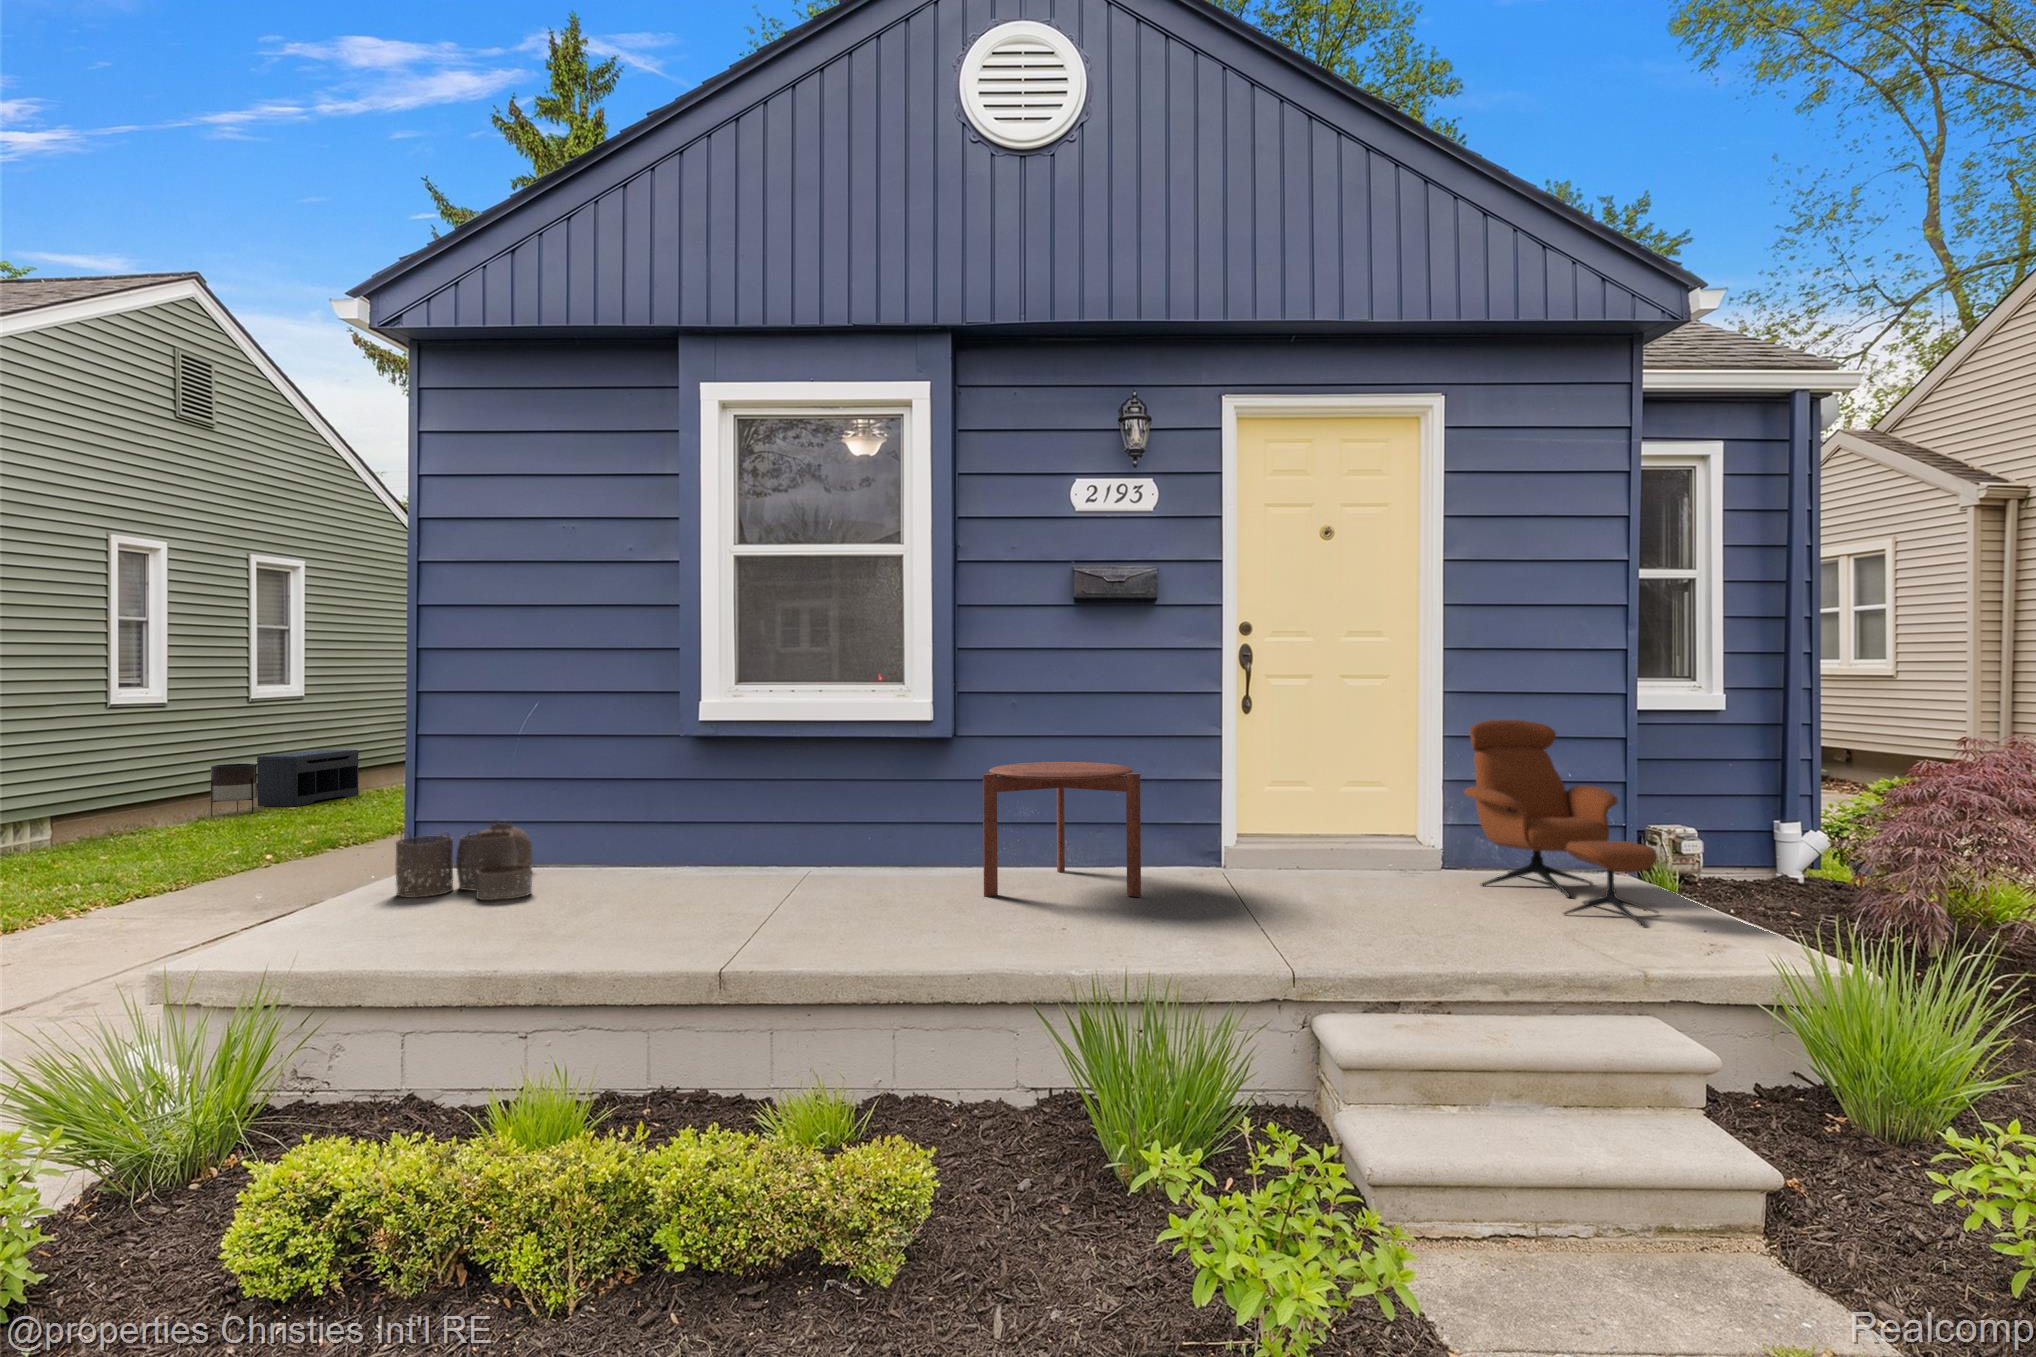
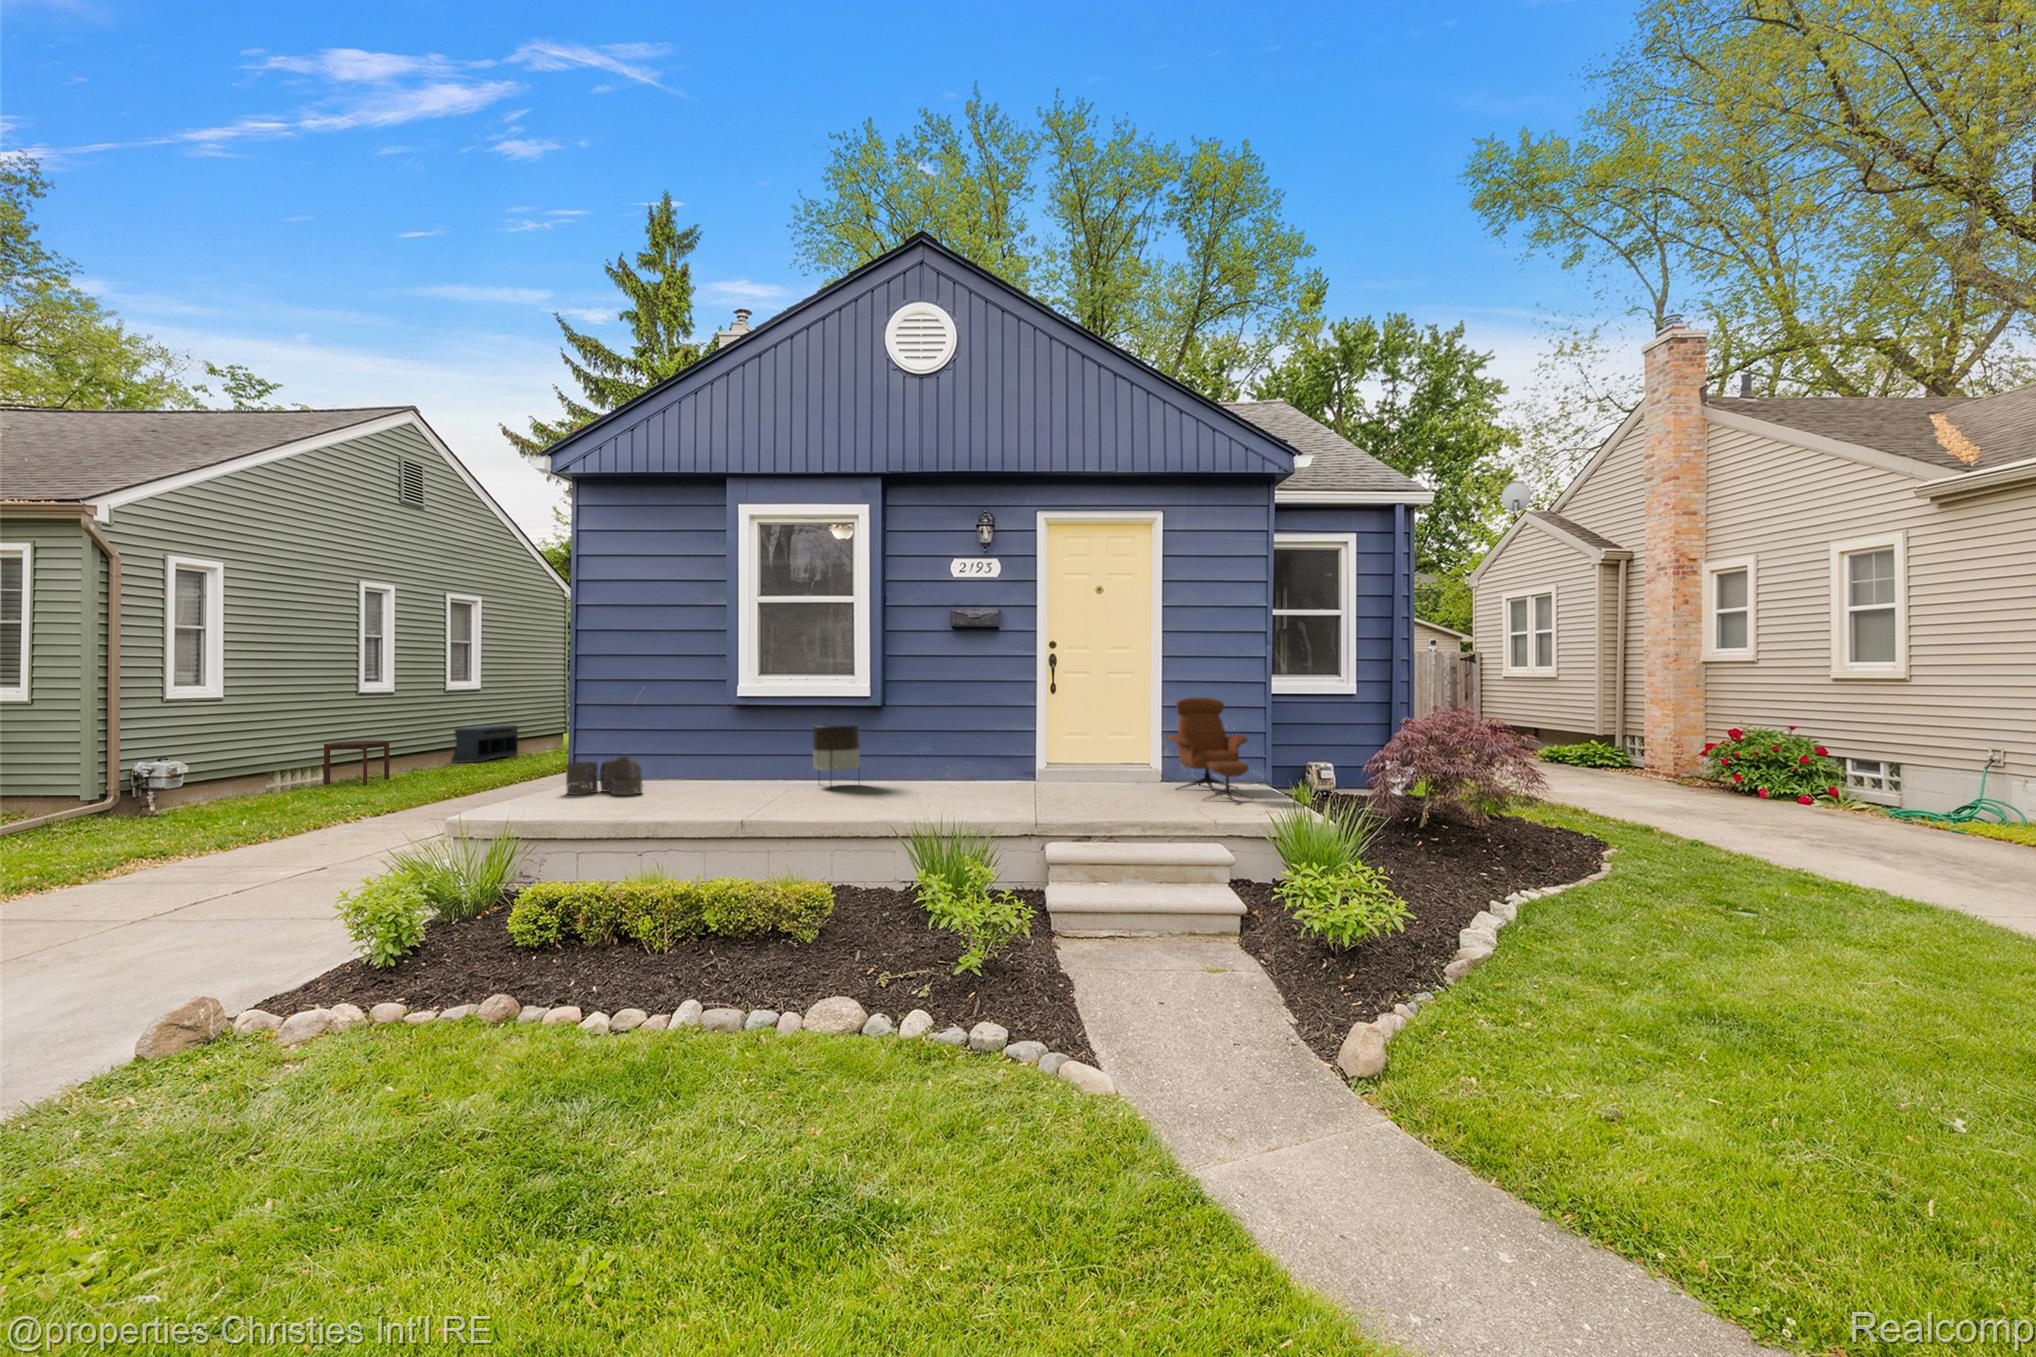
side table: present [983,762,1141,897] -> present [324,740,391,785]
planter: present [211,763,257,816] -> present [813,724,860,789]

